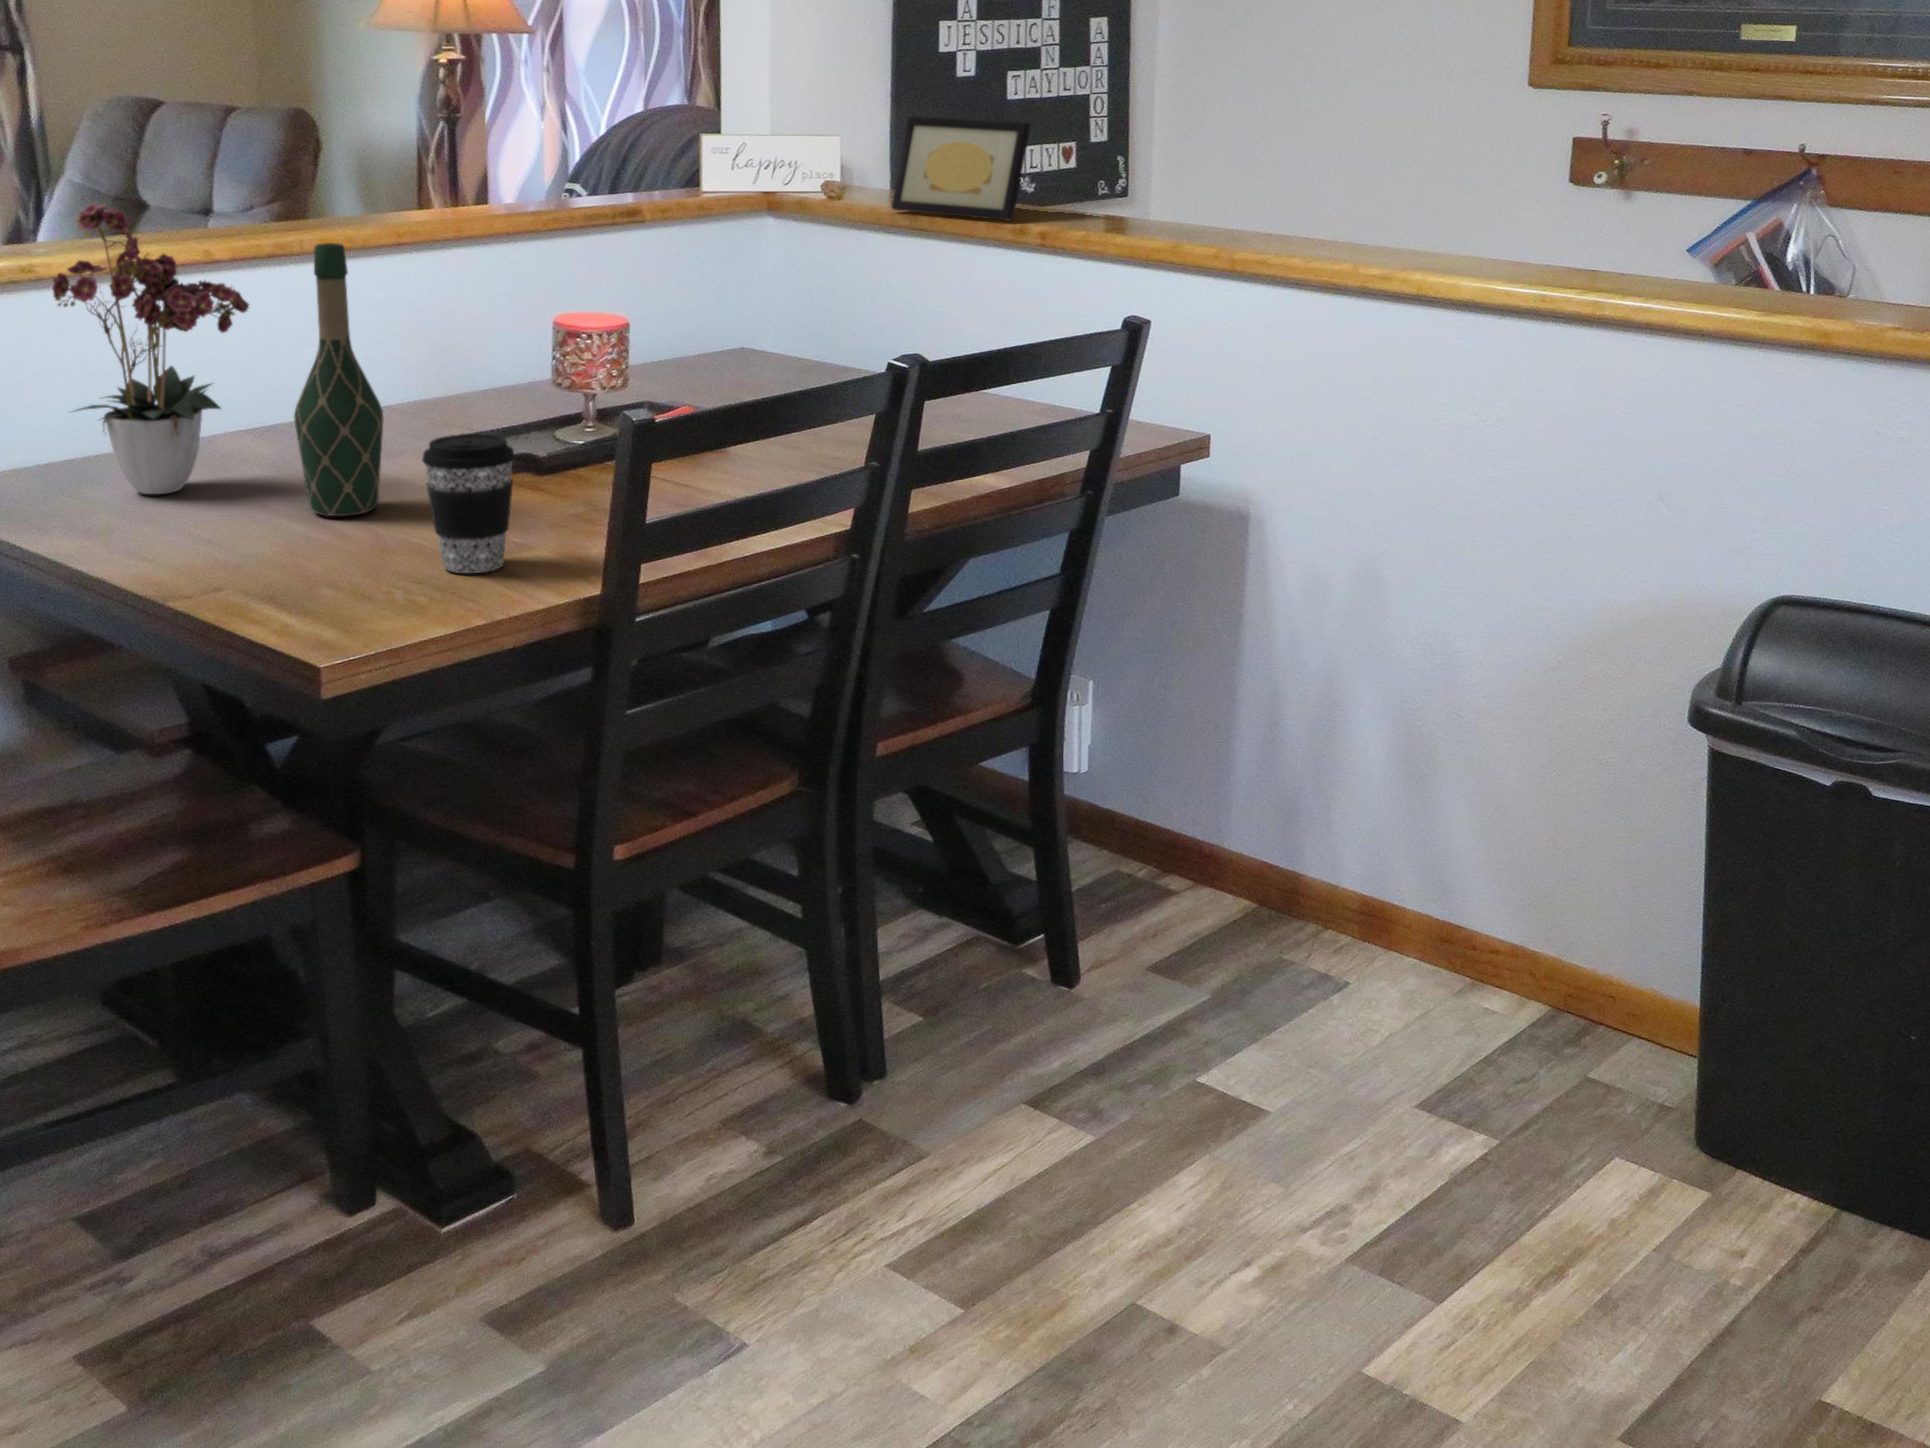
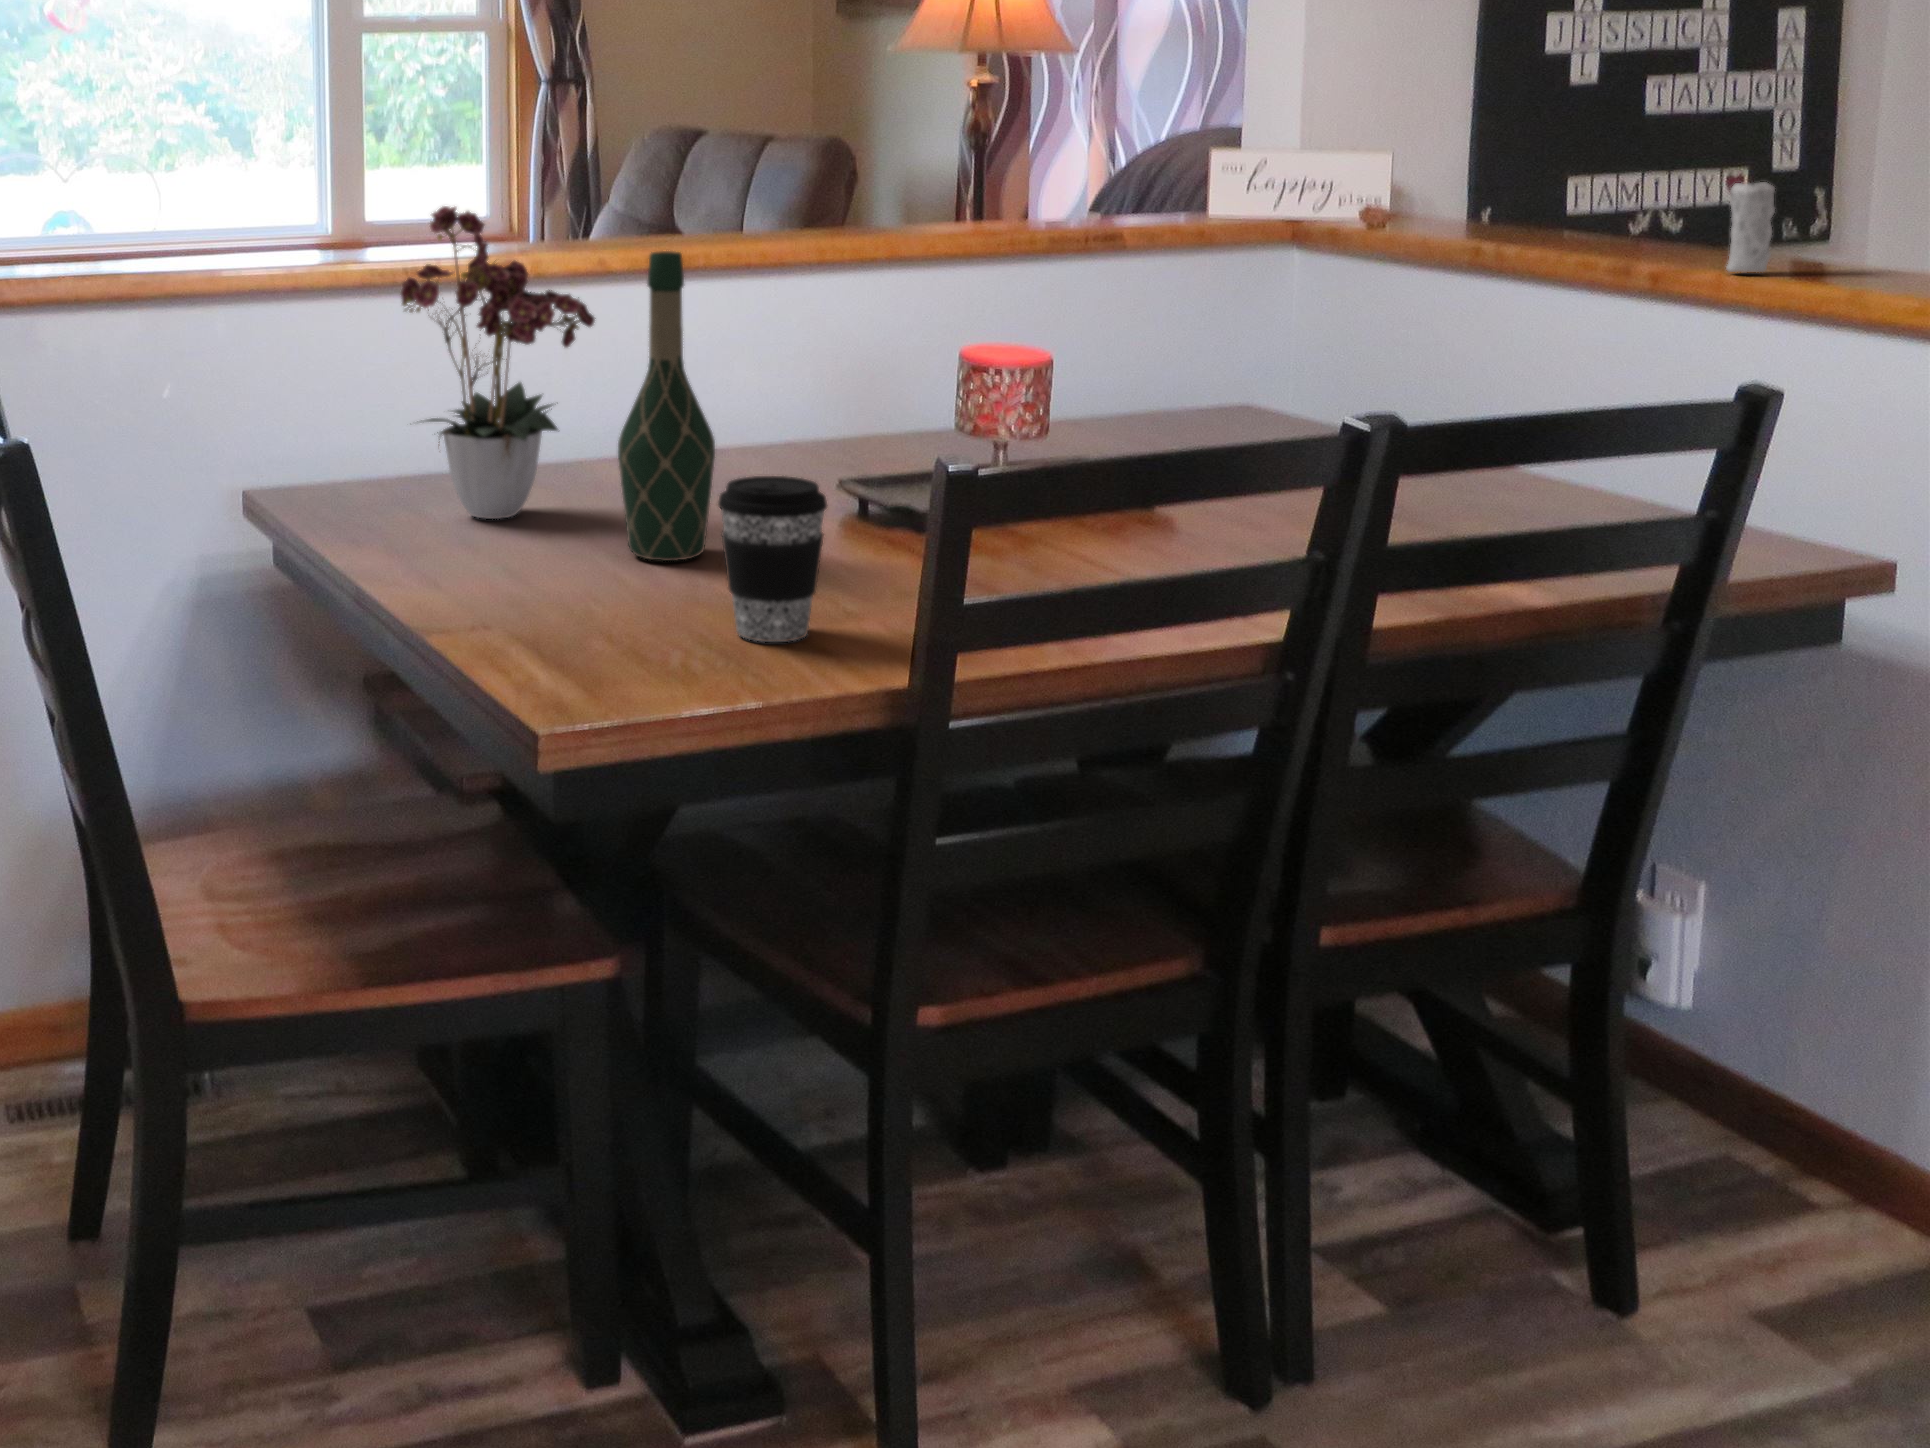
picture frame: present [892,116,1030,221] -> none [1442,125,1643,258]
candle: none [1093,148,1123,230] -> present [1727,181,1775,272]

